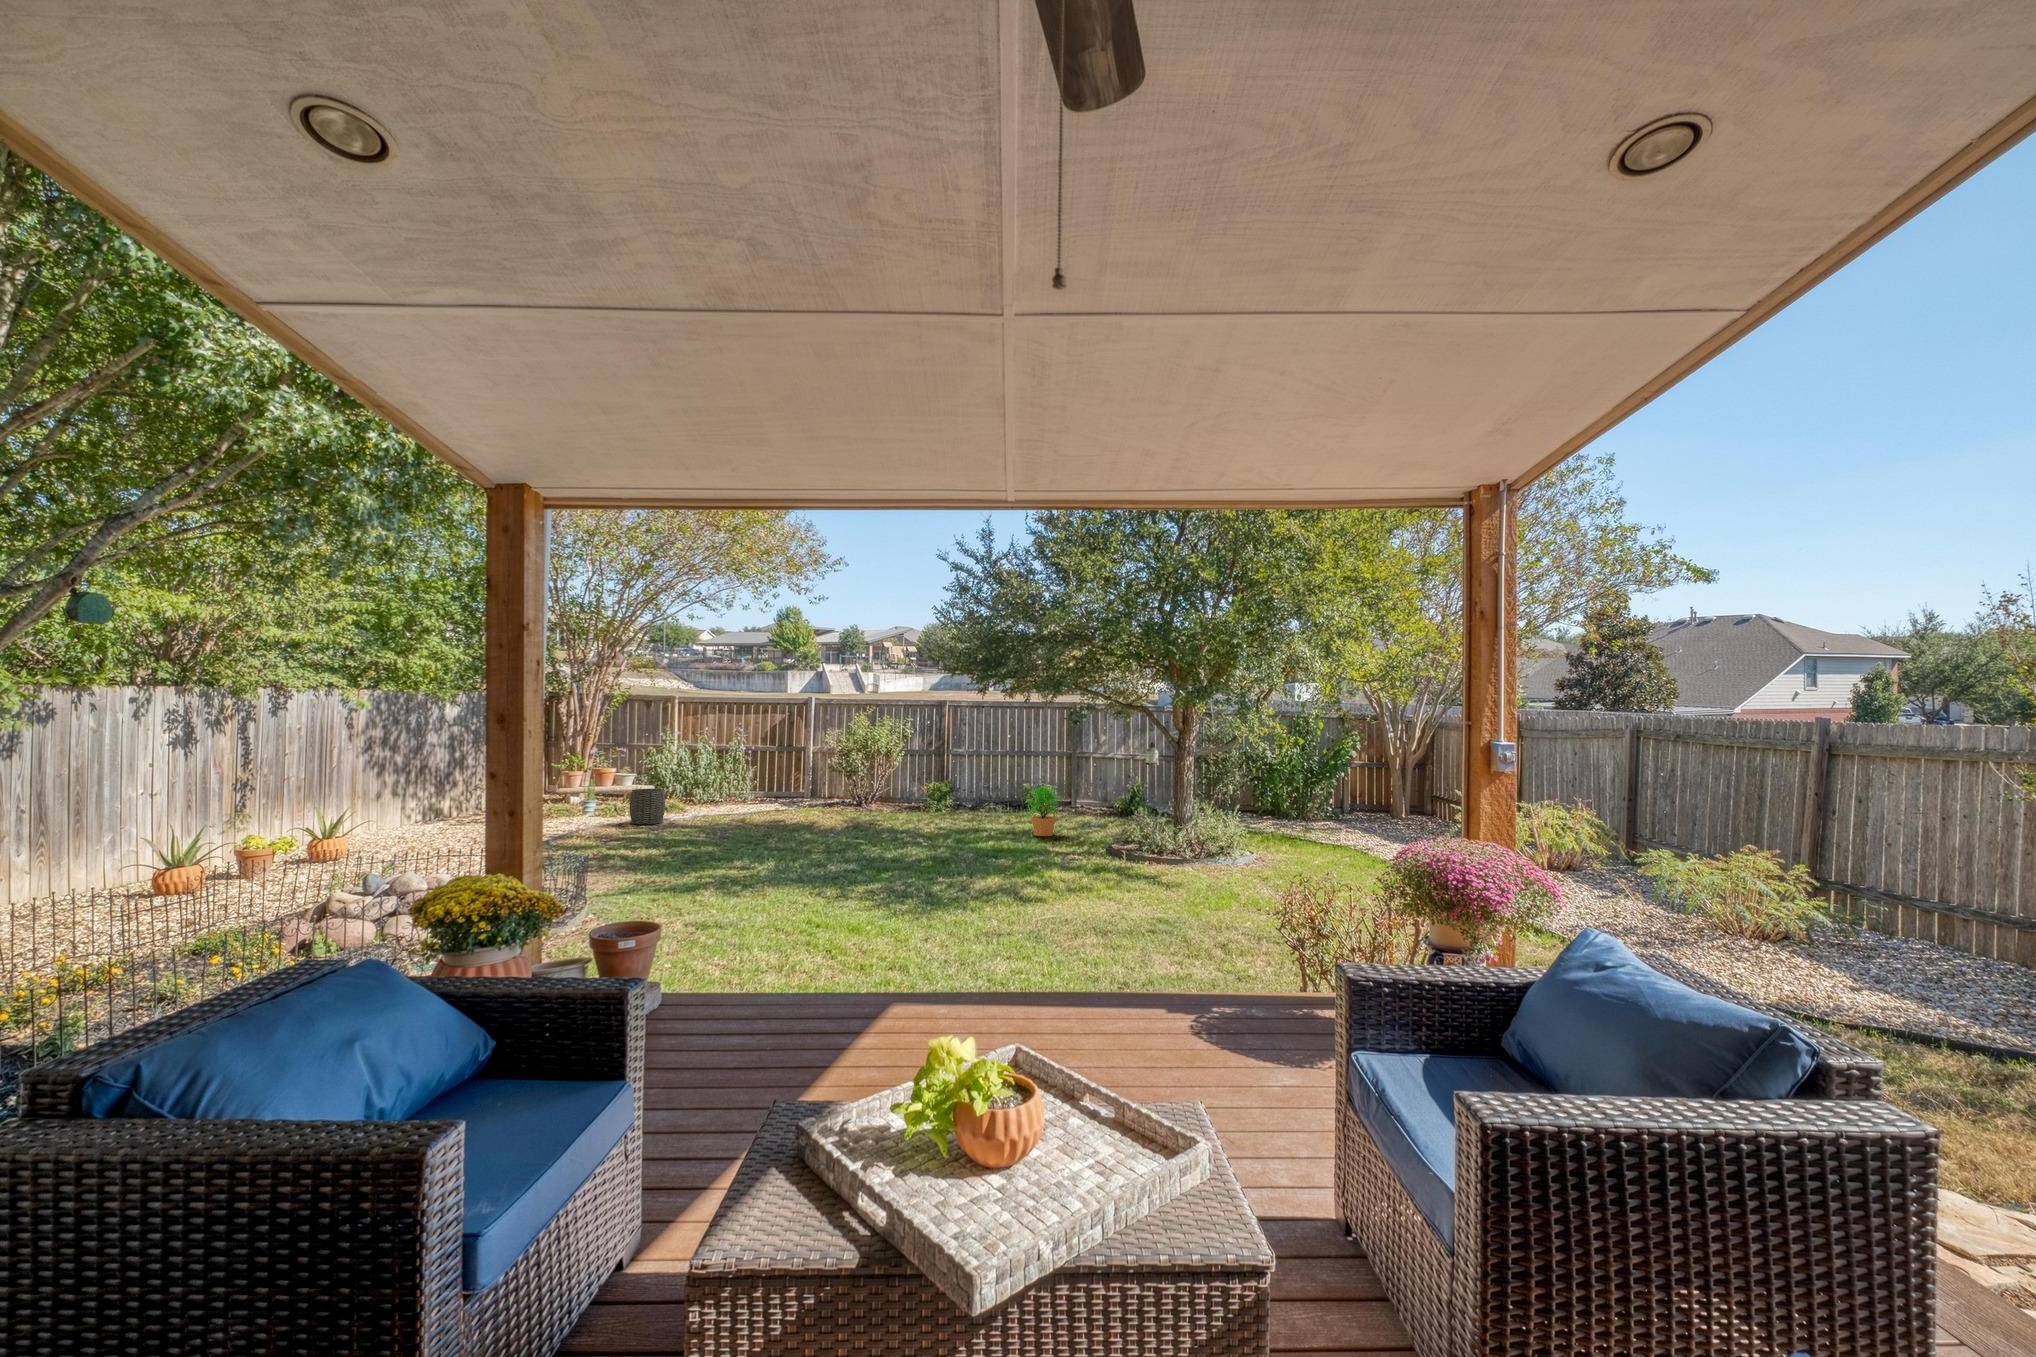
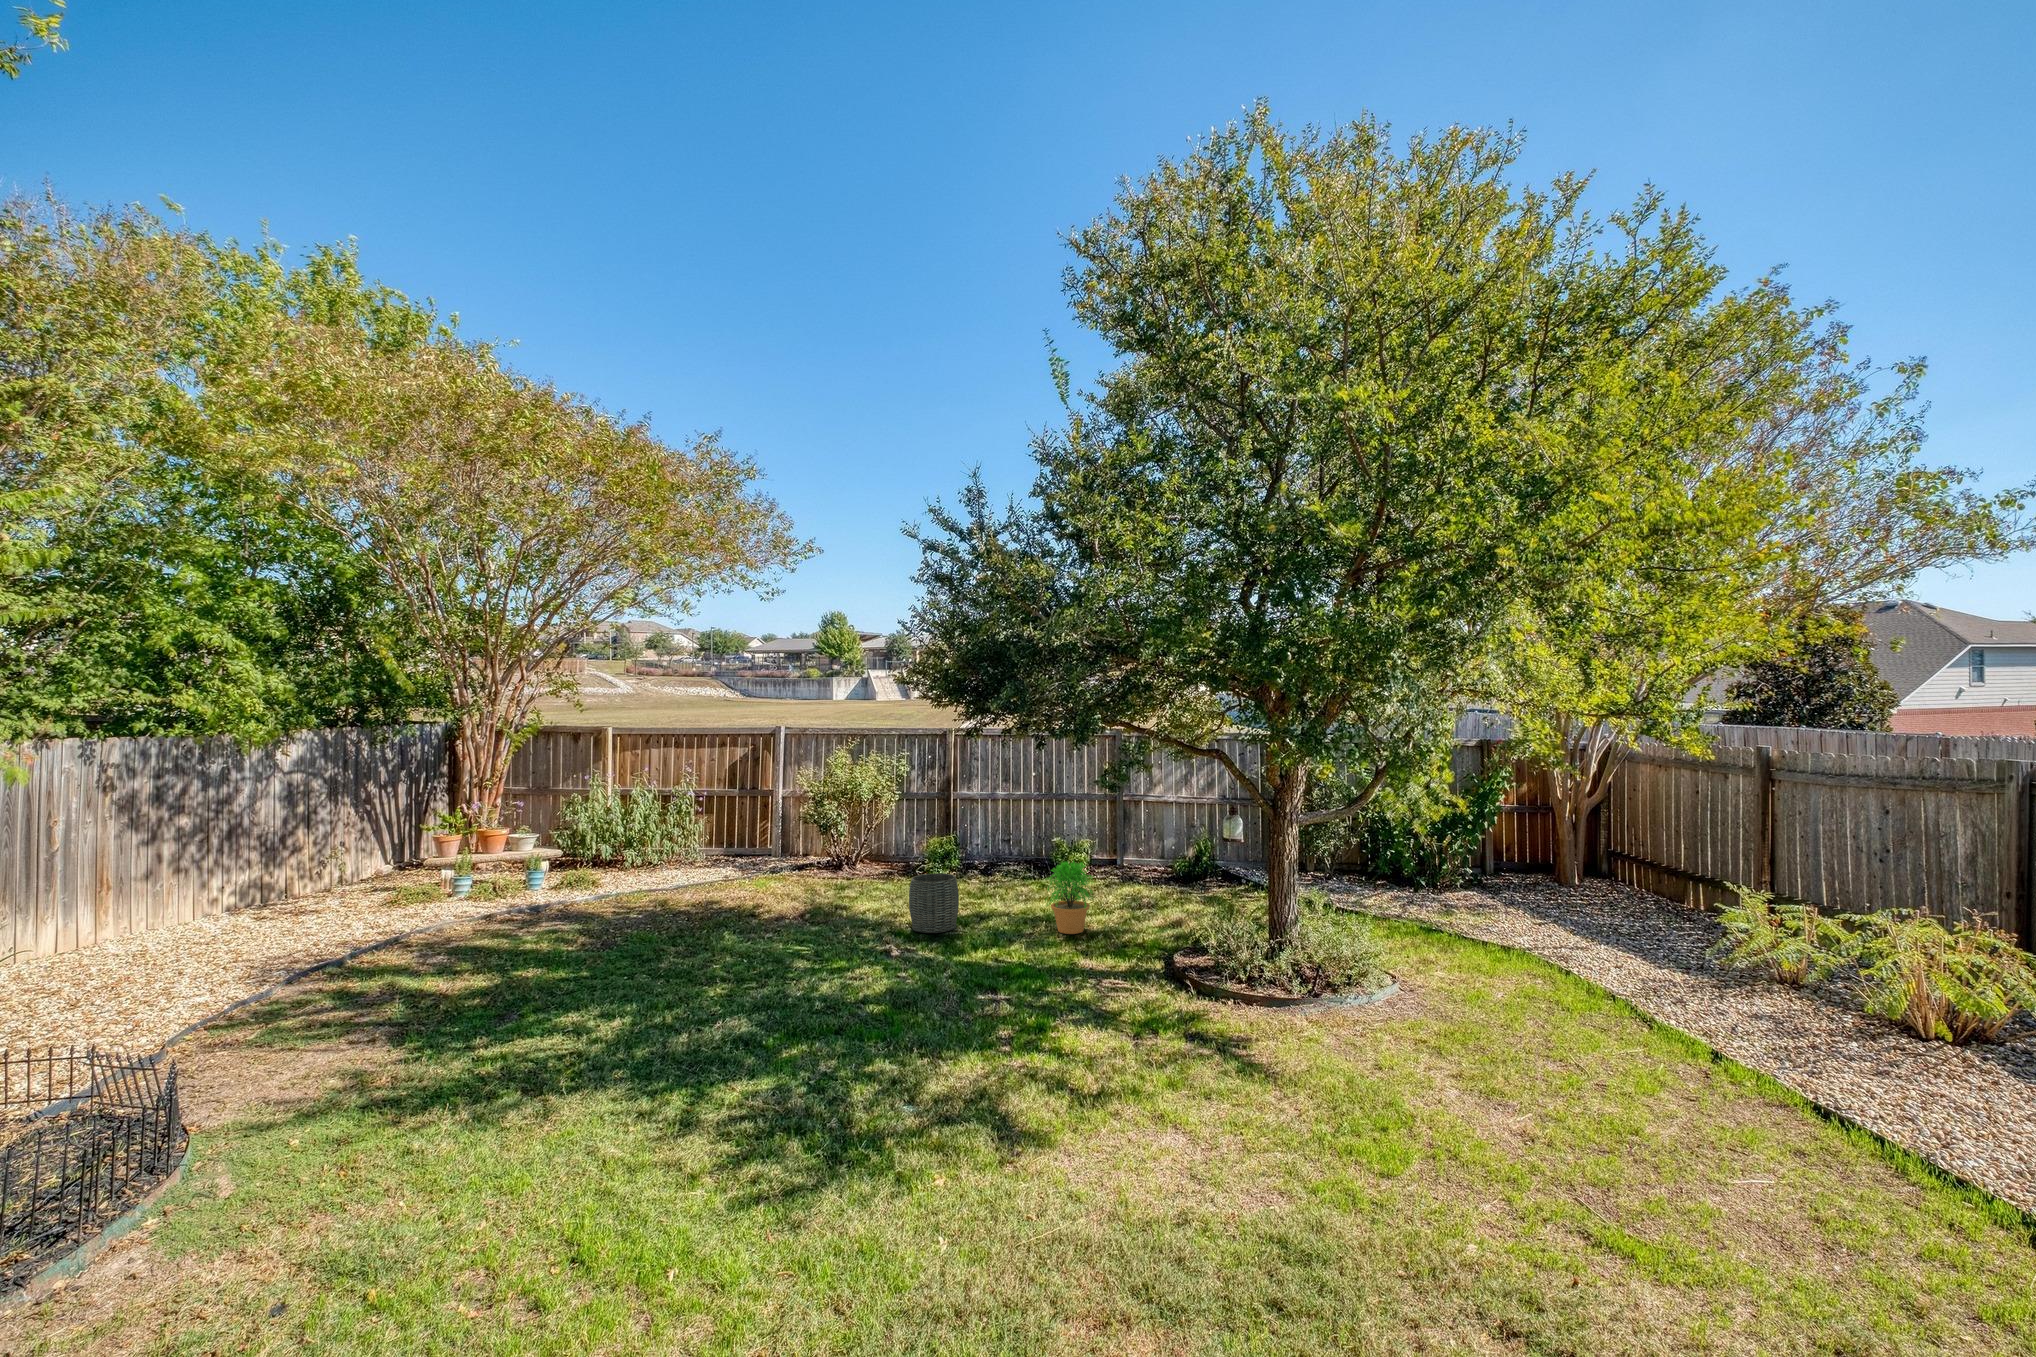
woven basket: present [630,789,665,824] -> present [909,873,959,933]

